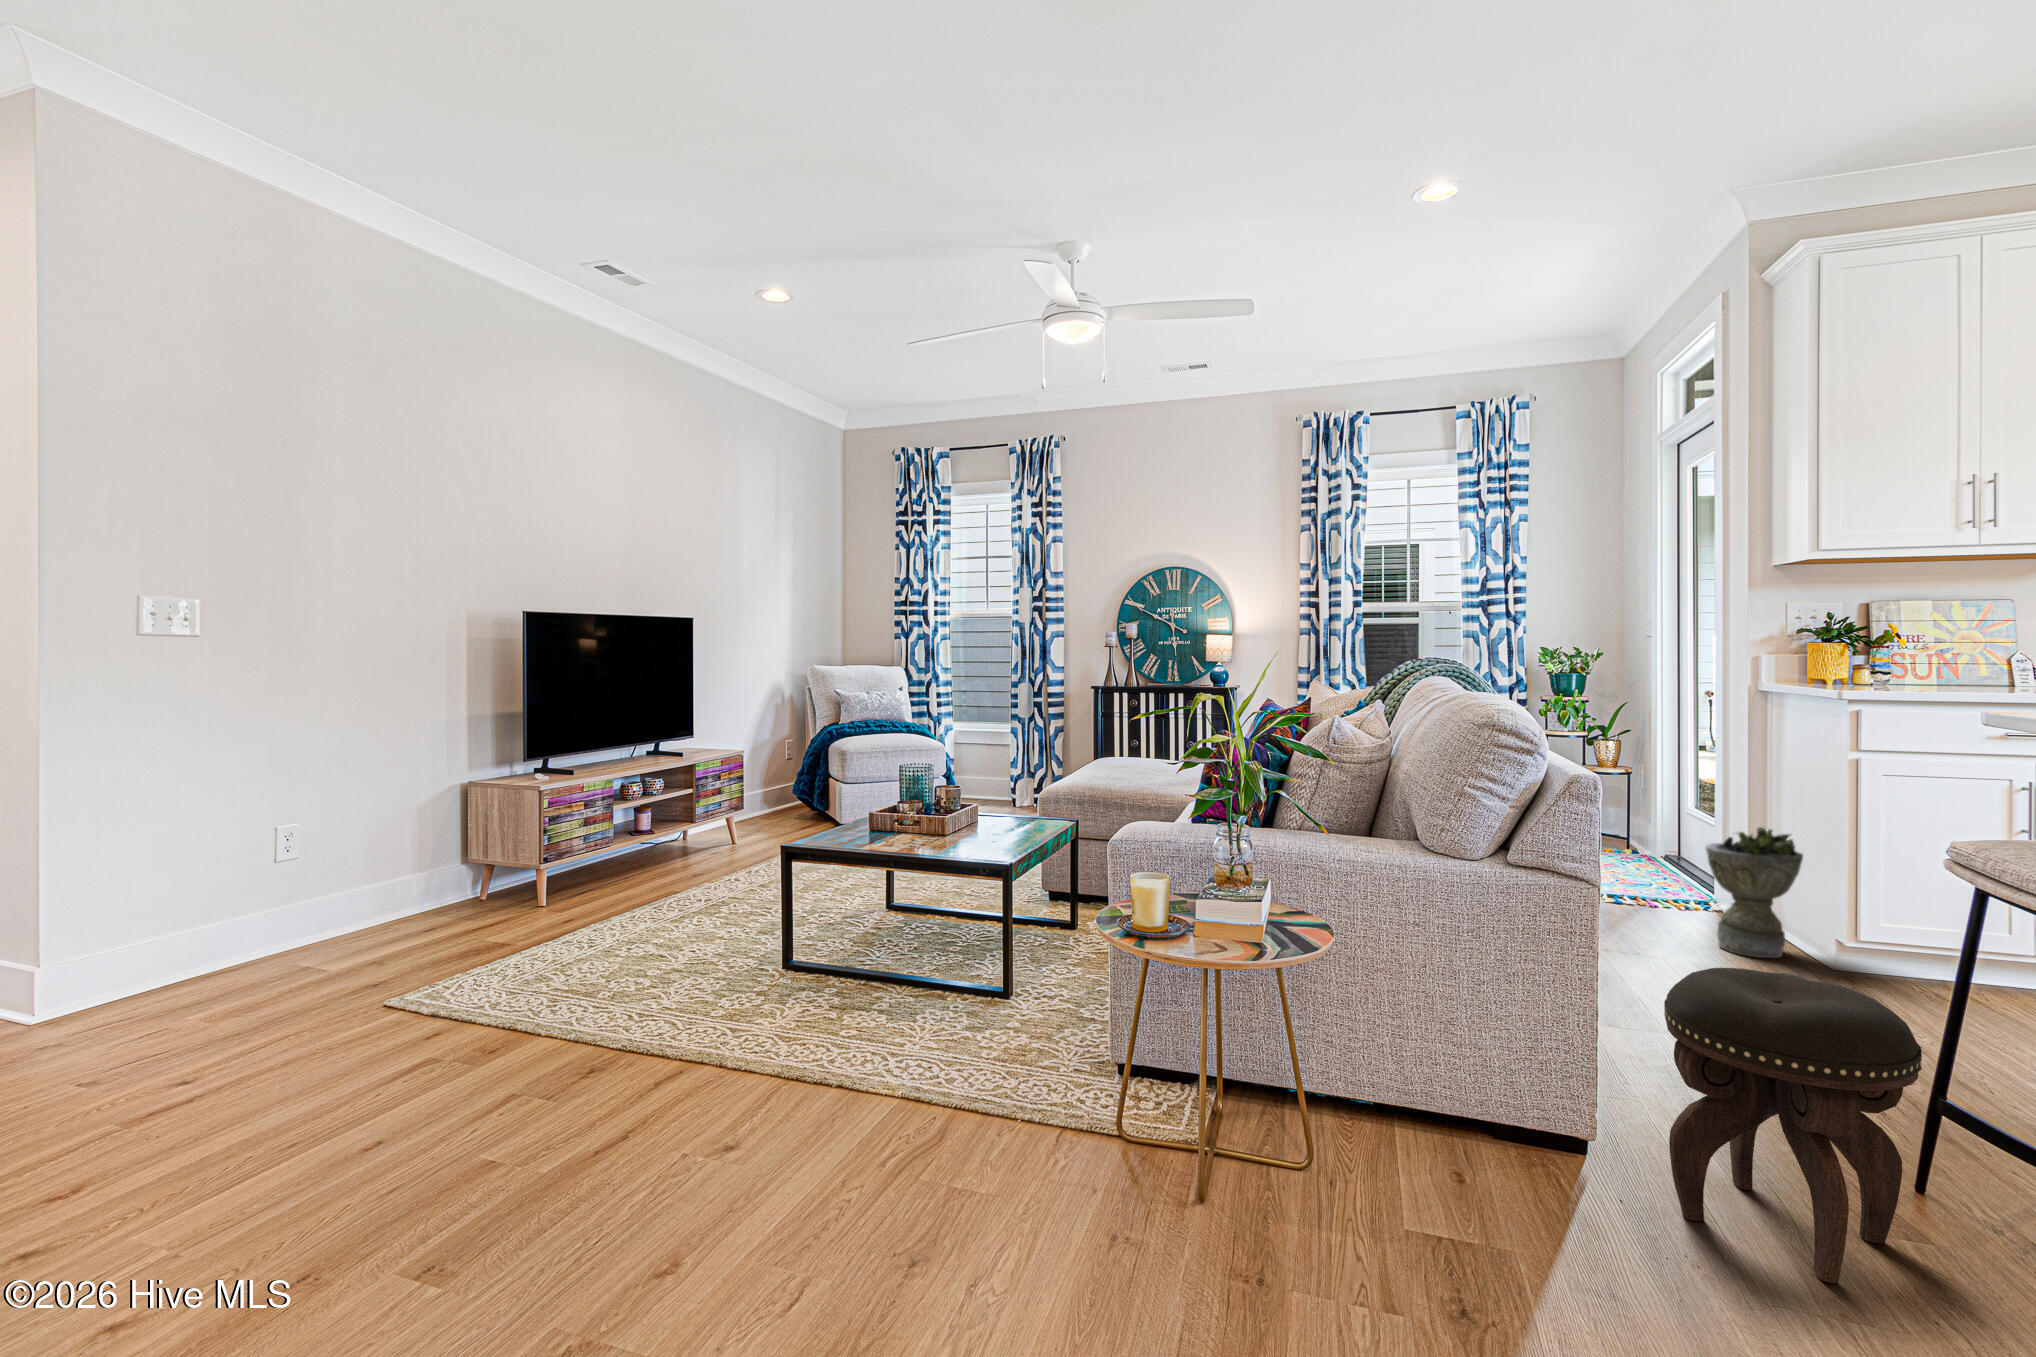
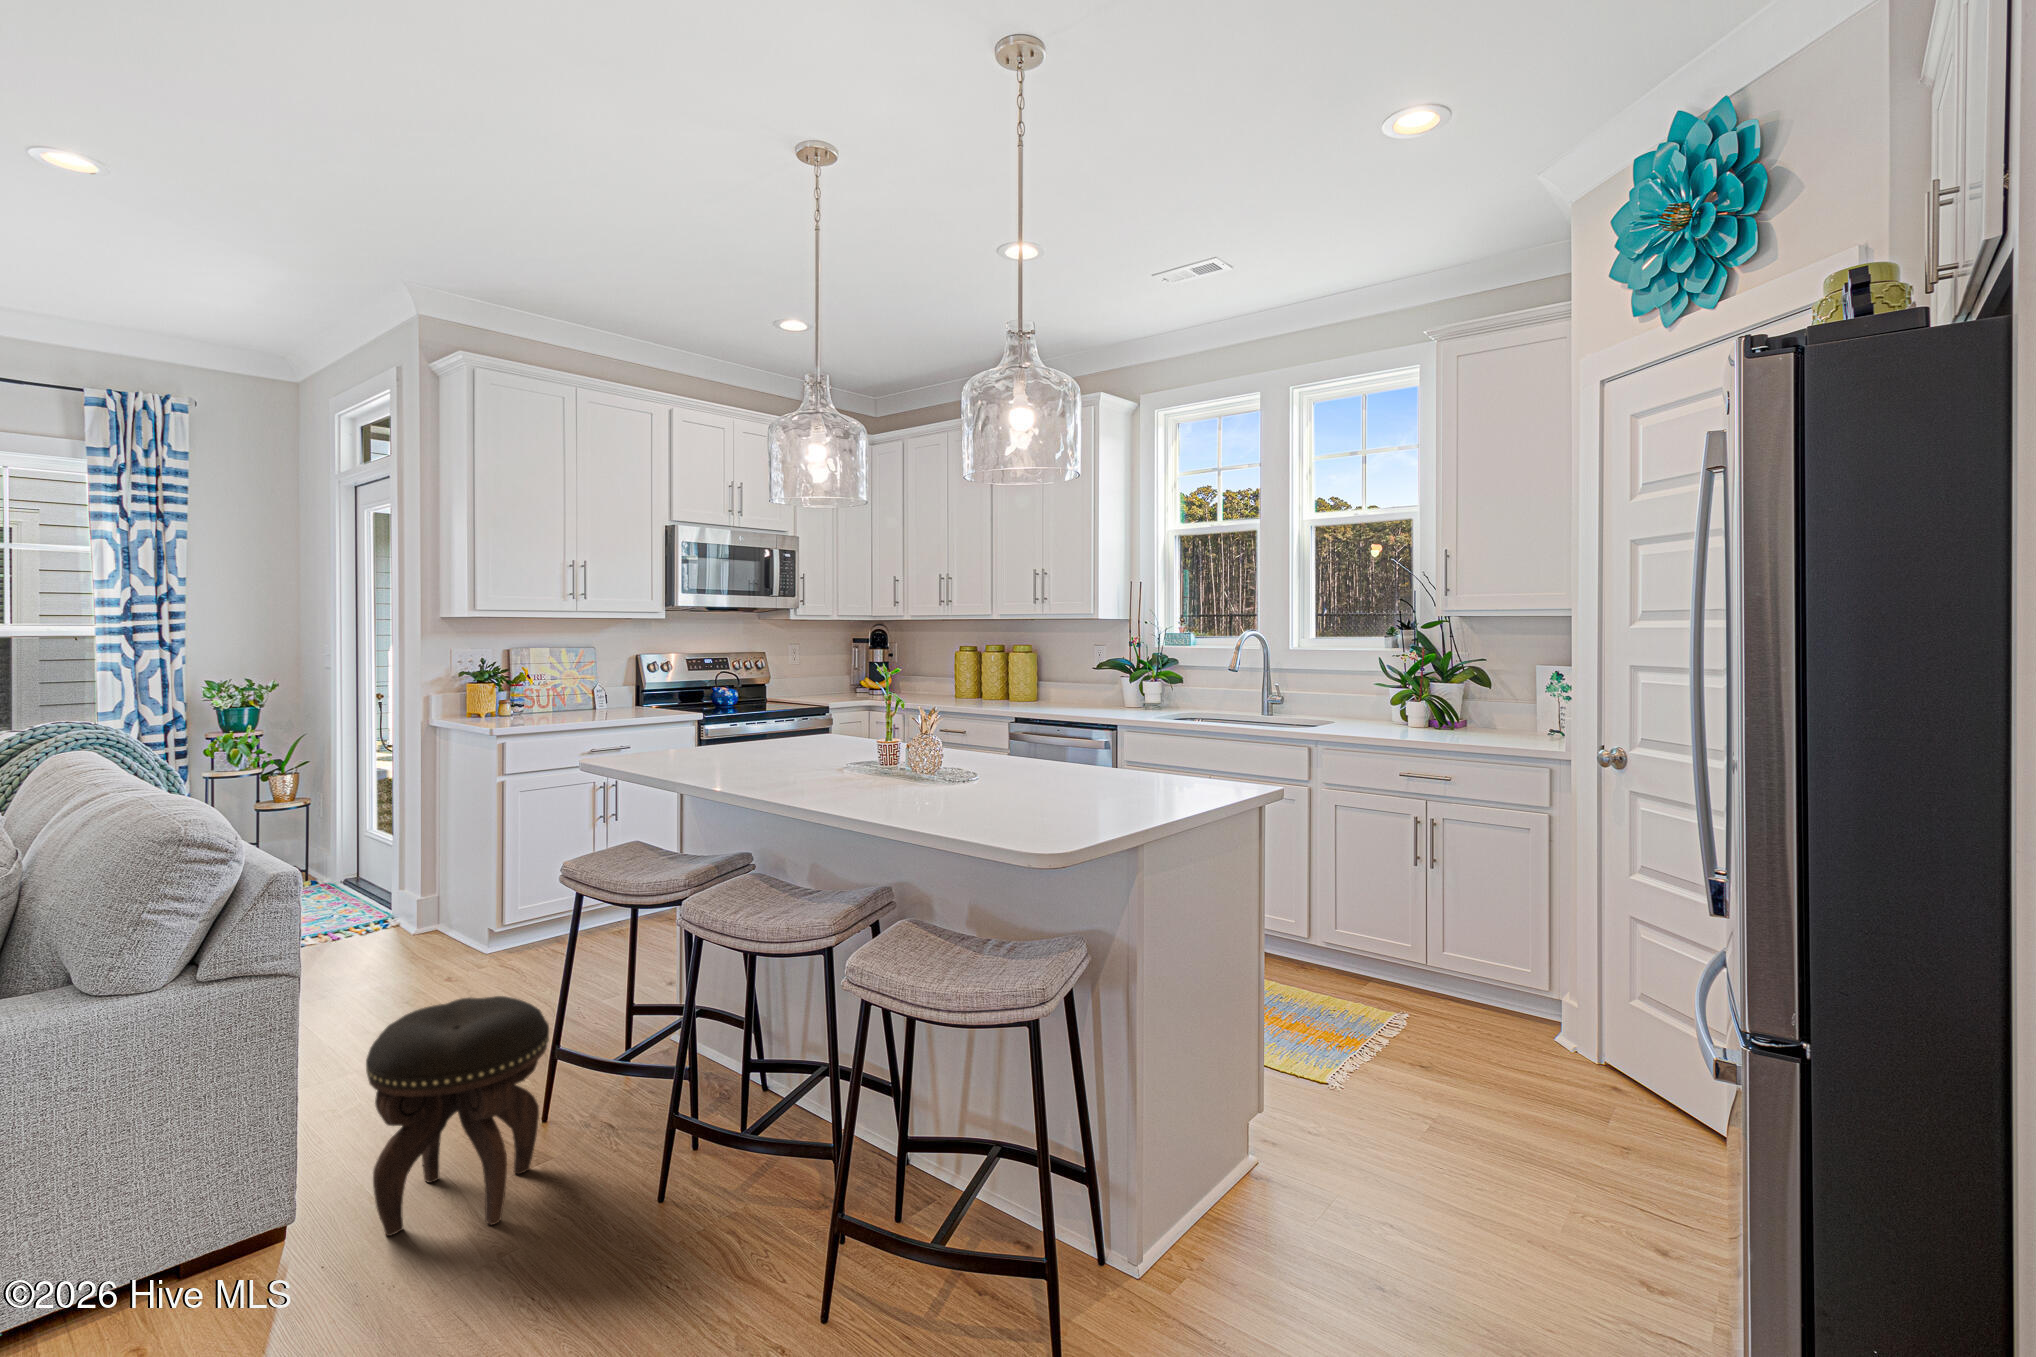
planter: present [1706,827,1803,958] -> none [390,850,468,962]

